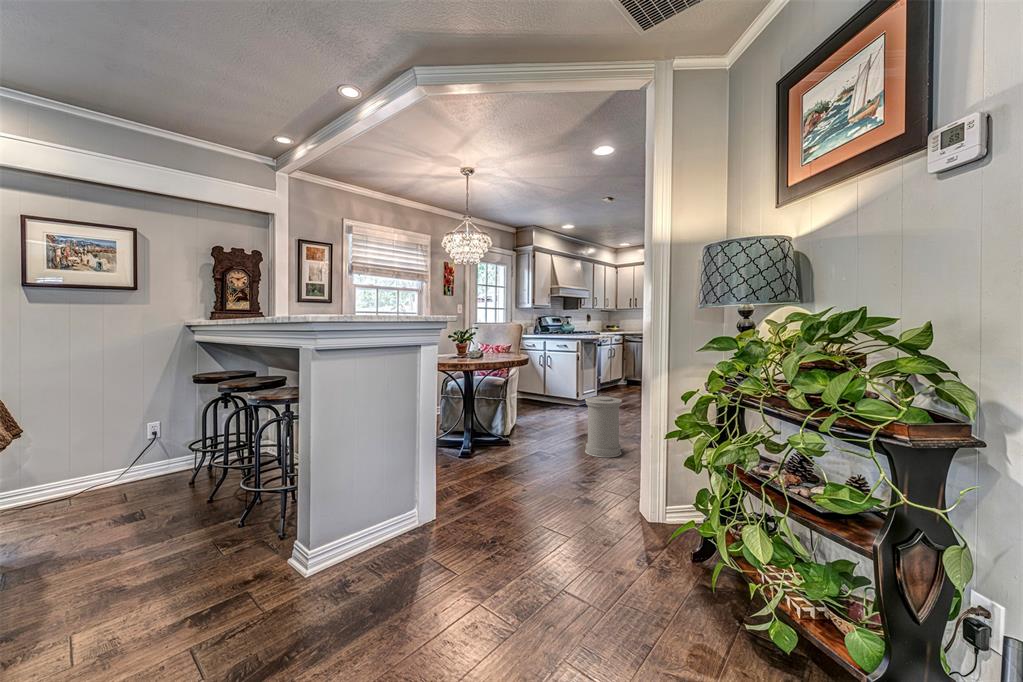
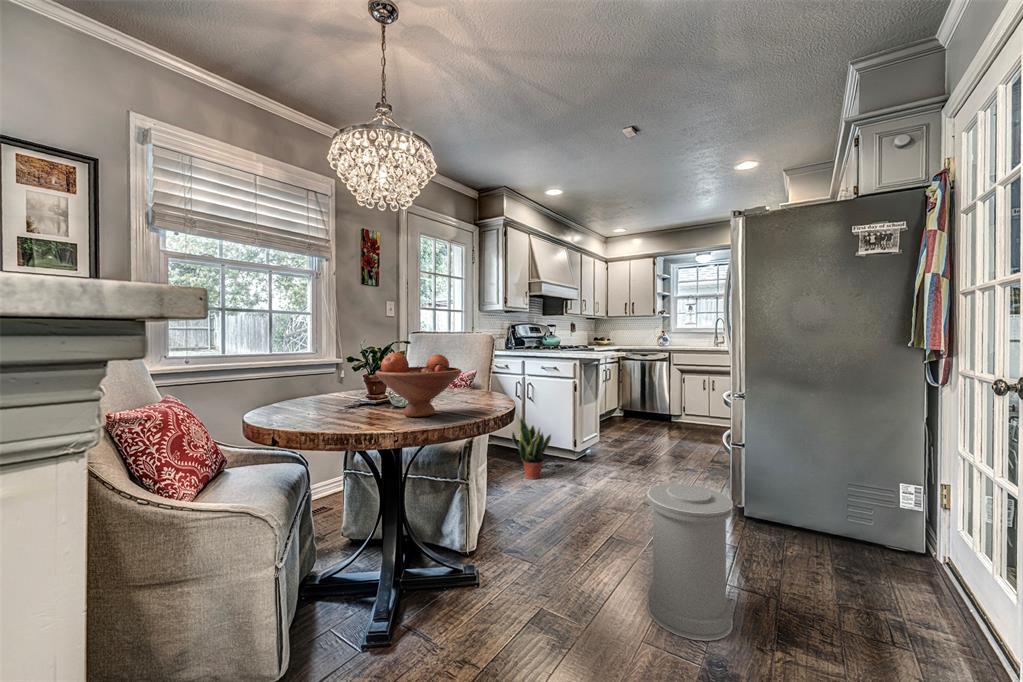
fruit bowl: none [466,335,502,362] -> present [375,352,462,417]
potted plant: none [534,375,559,413] -> present [512,418,551,479]

